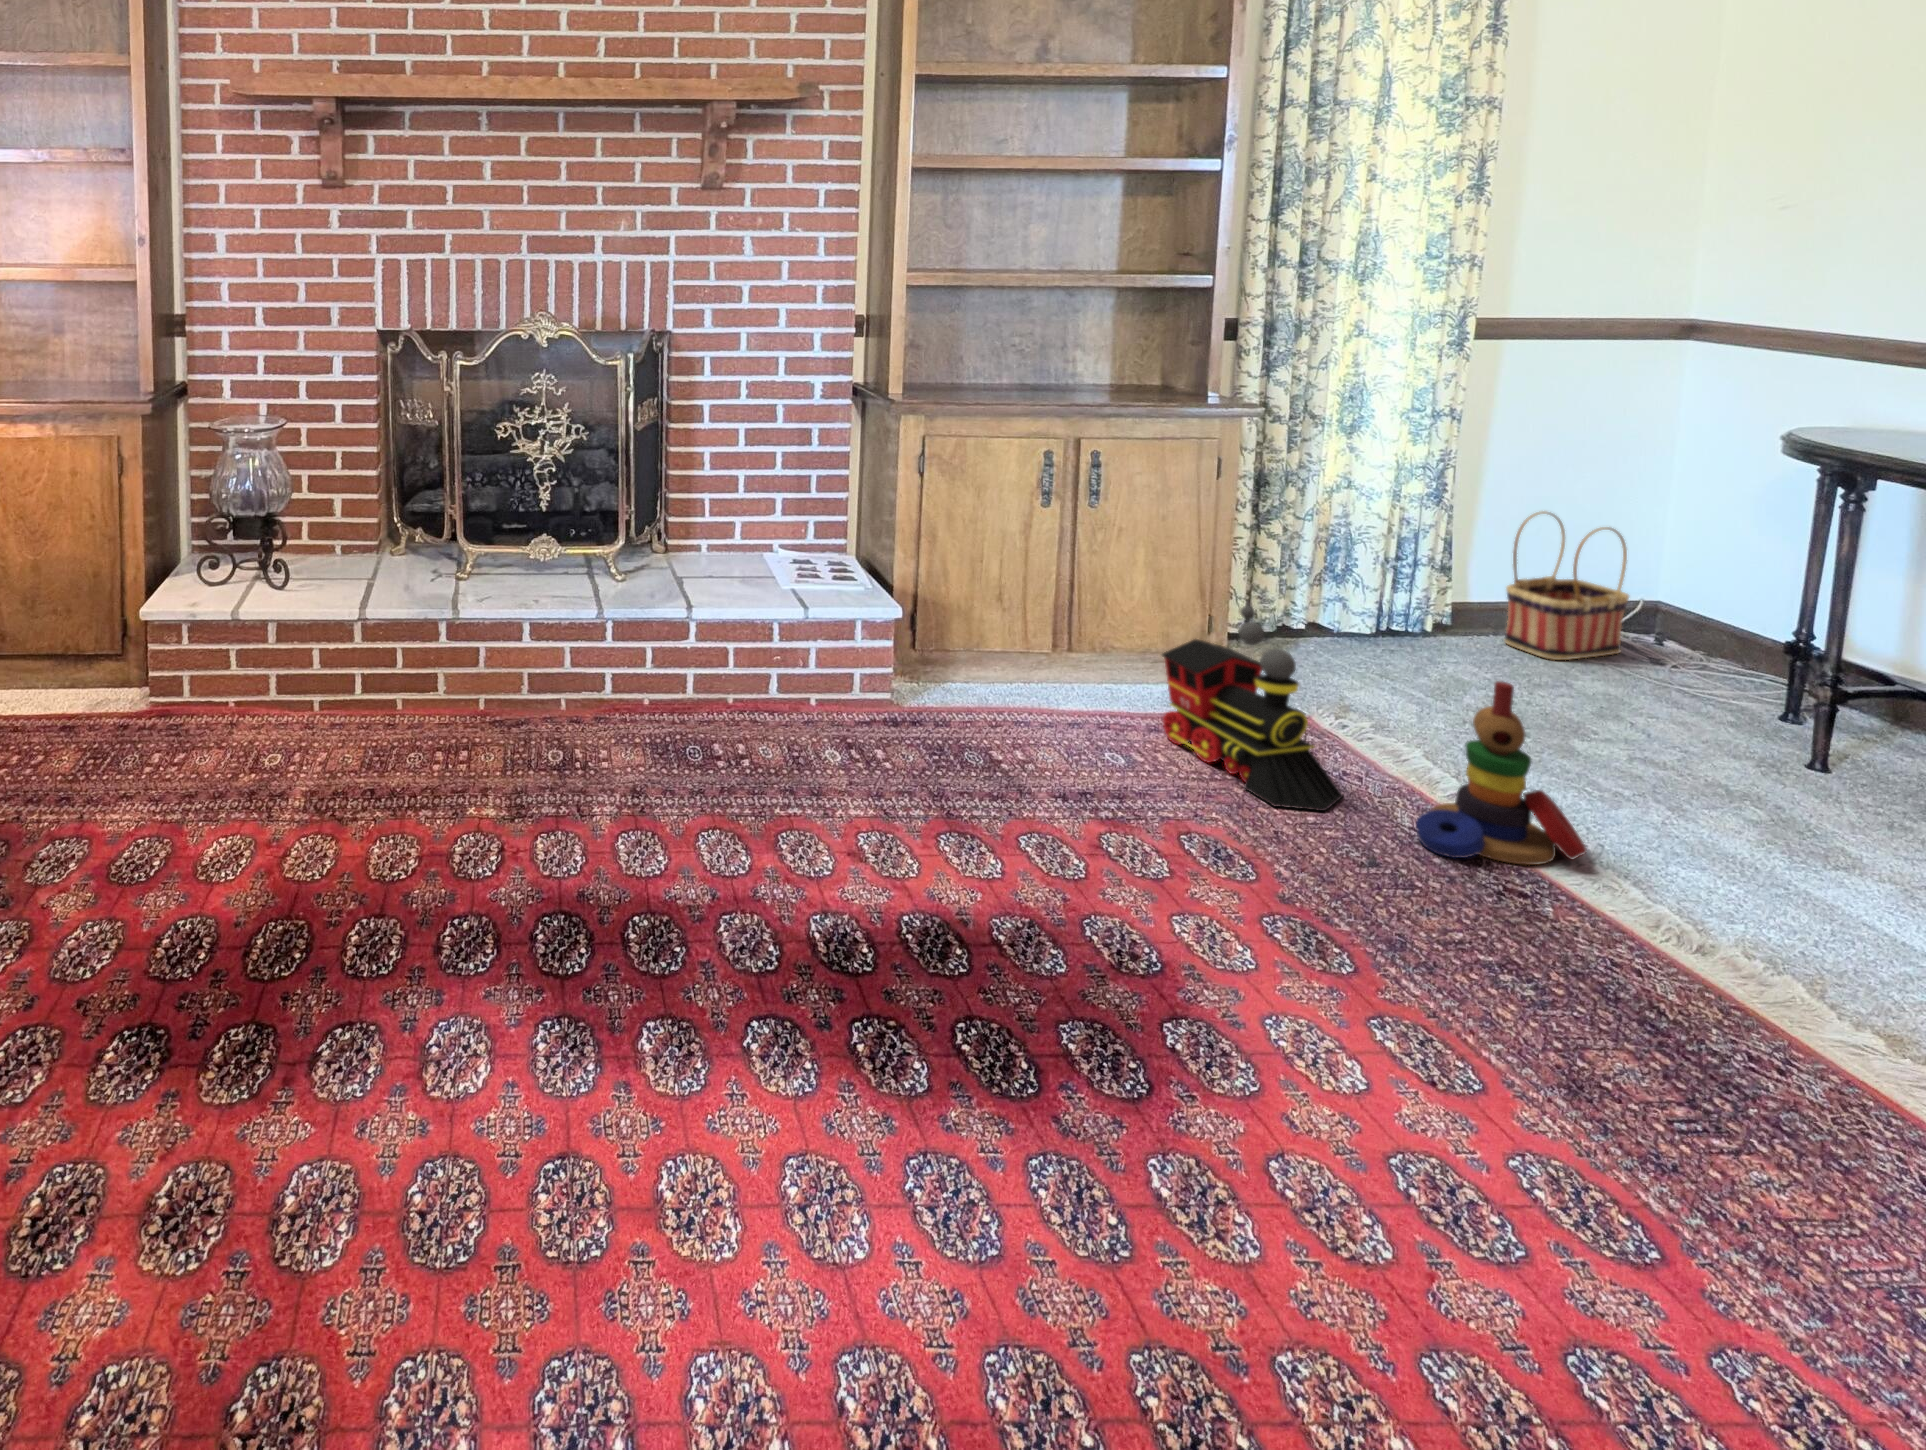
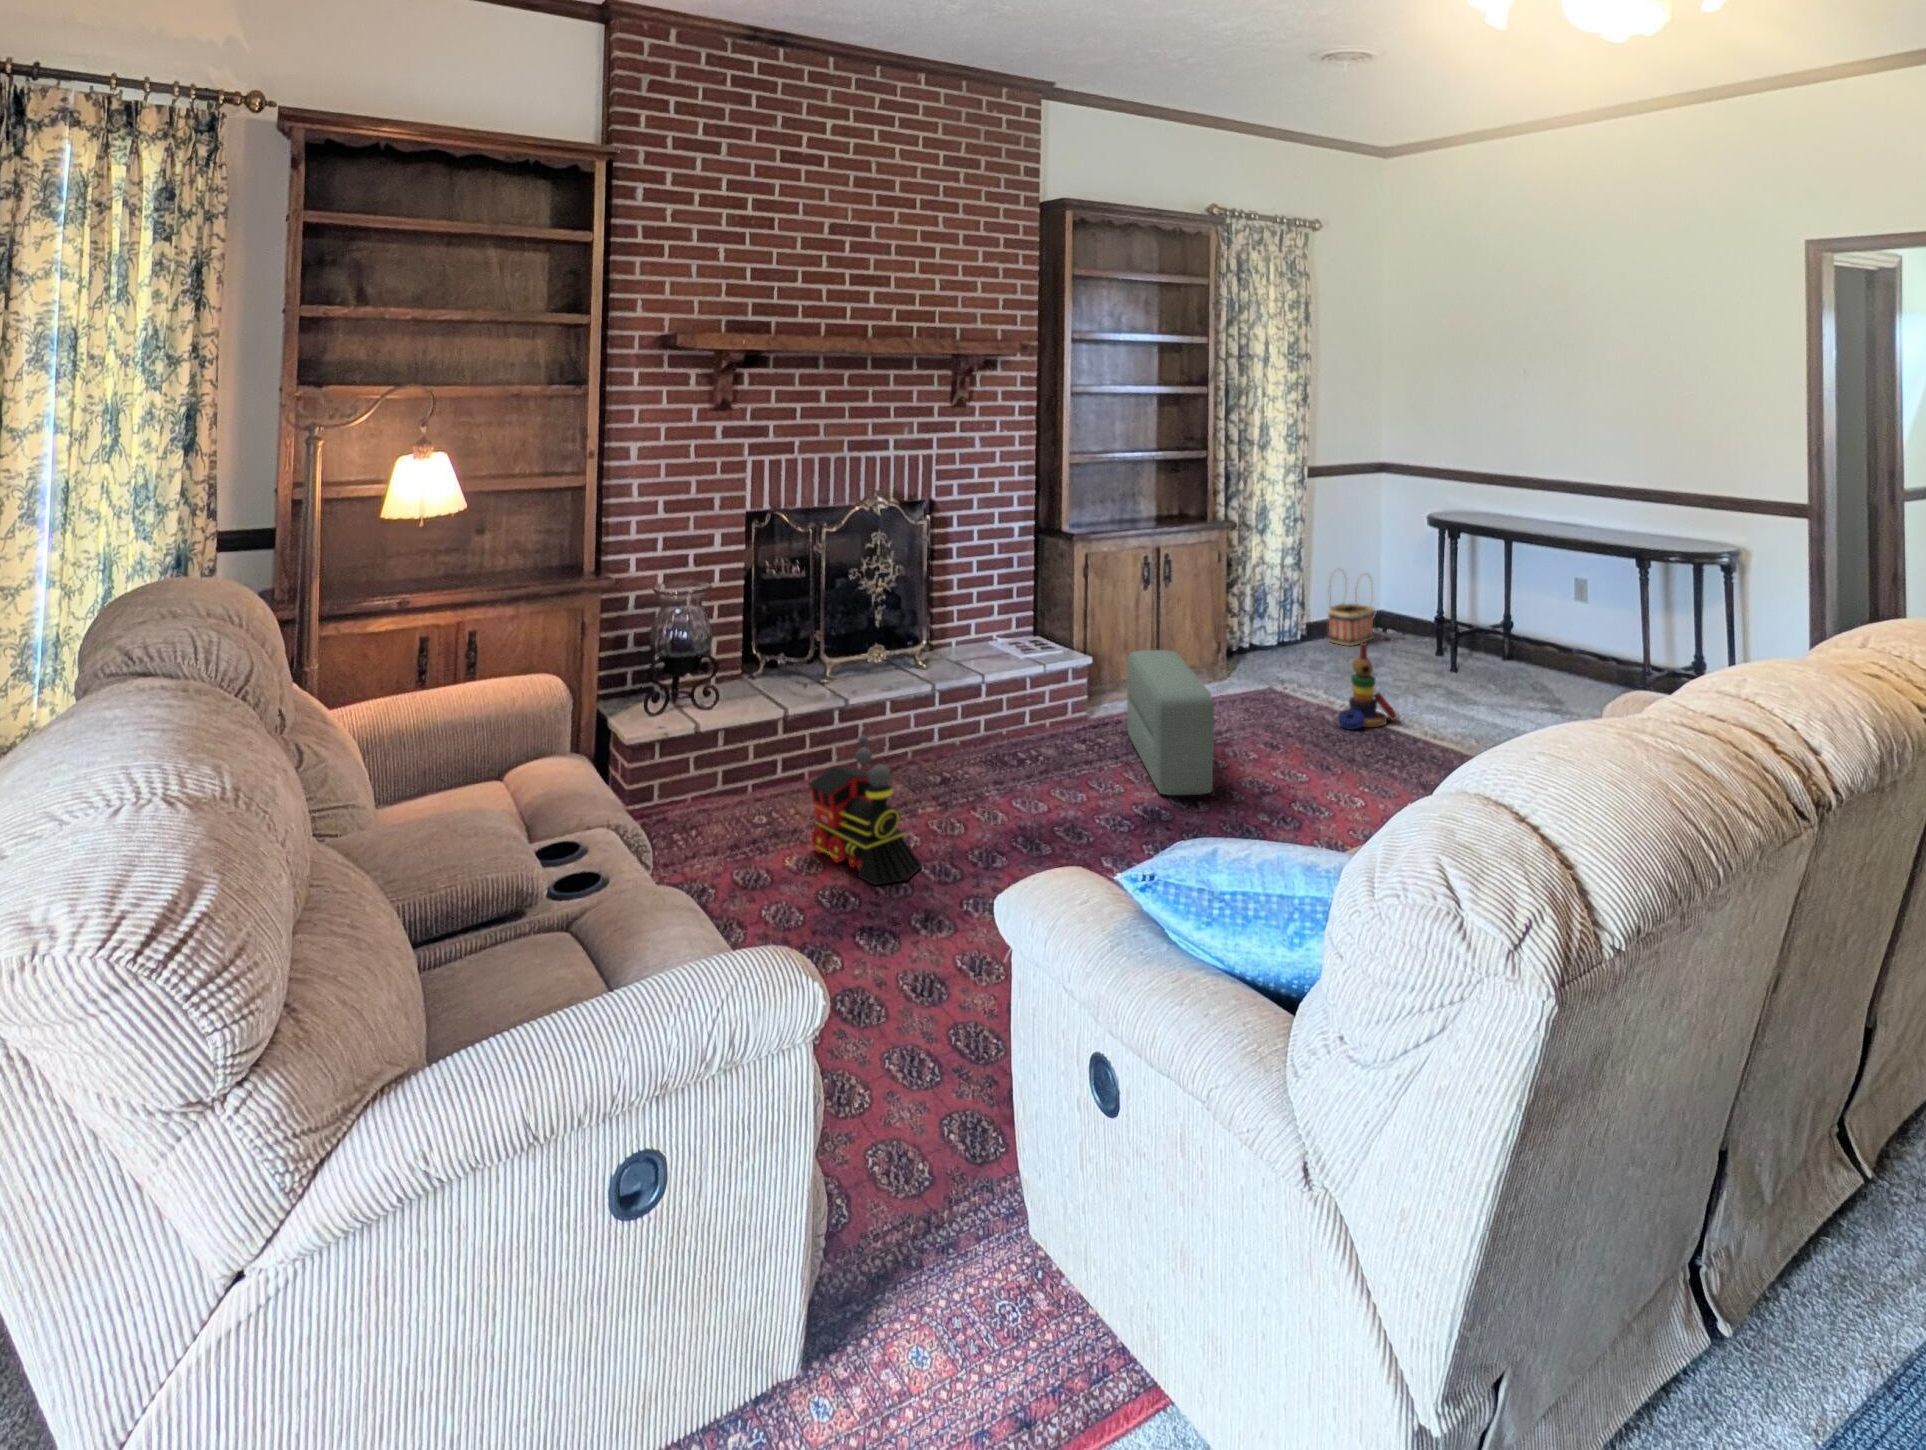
toy train: present [1162,606,1343,811] -> present [809,735,922,885]
pouf: none [888,616,1037,930] -> present [1127,650,1214,795]

